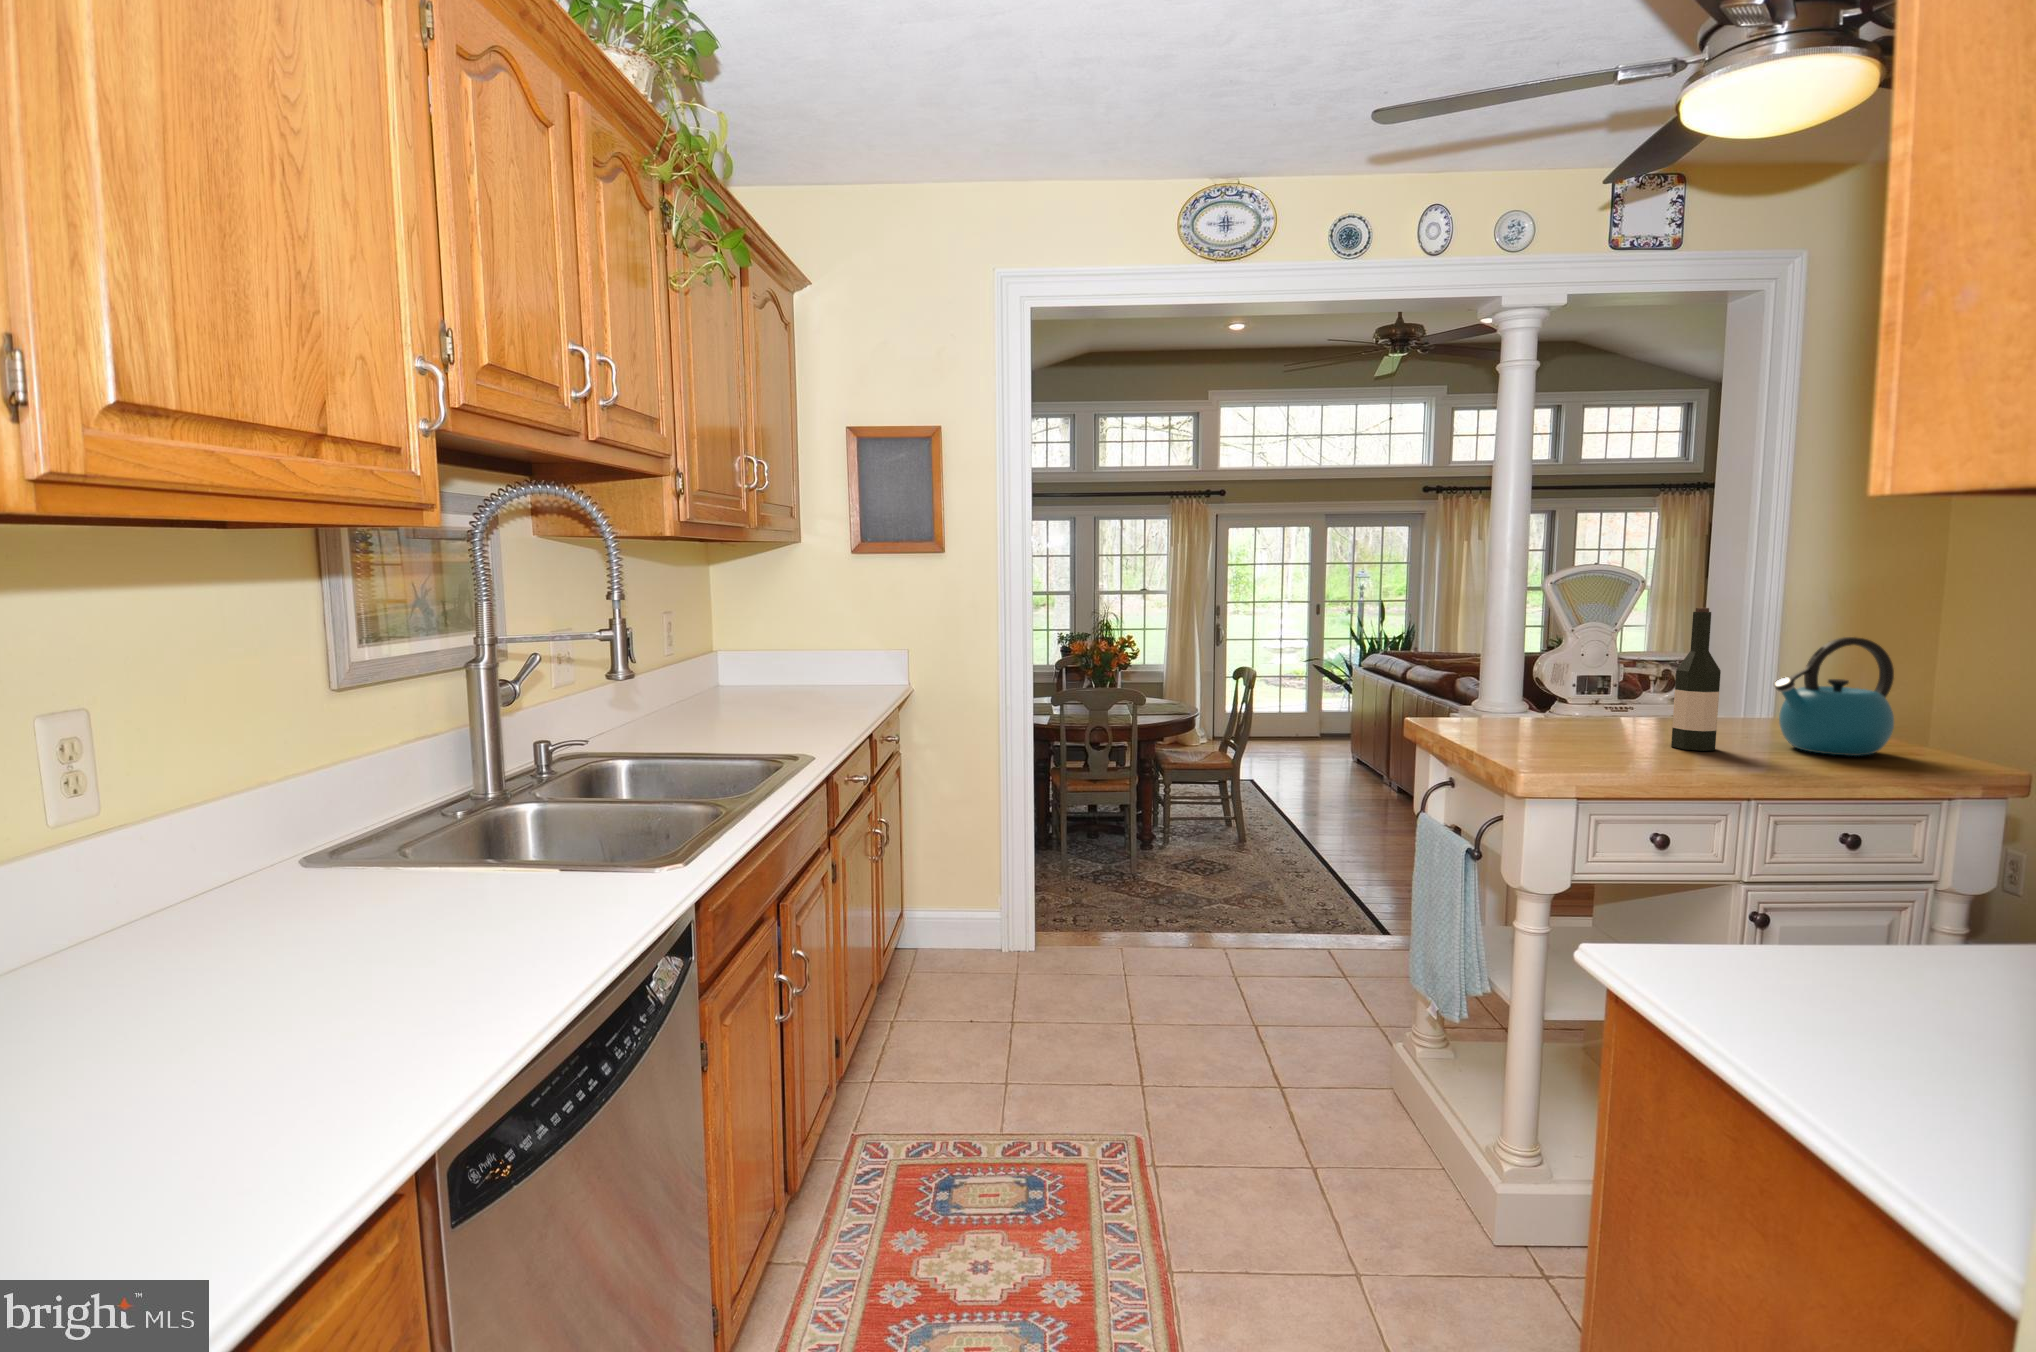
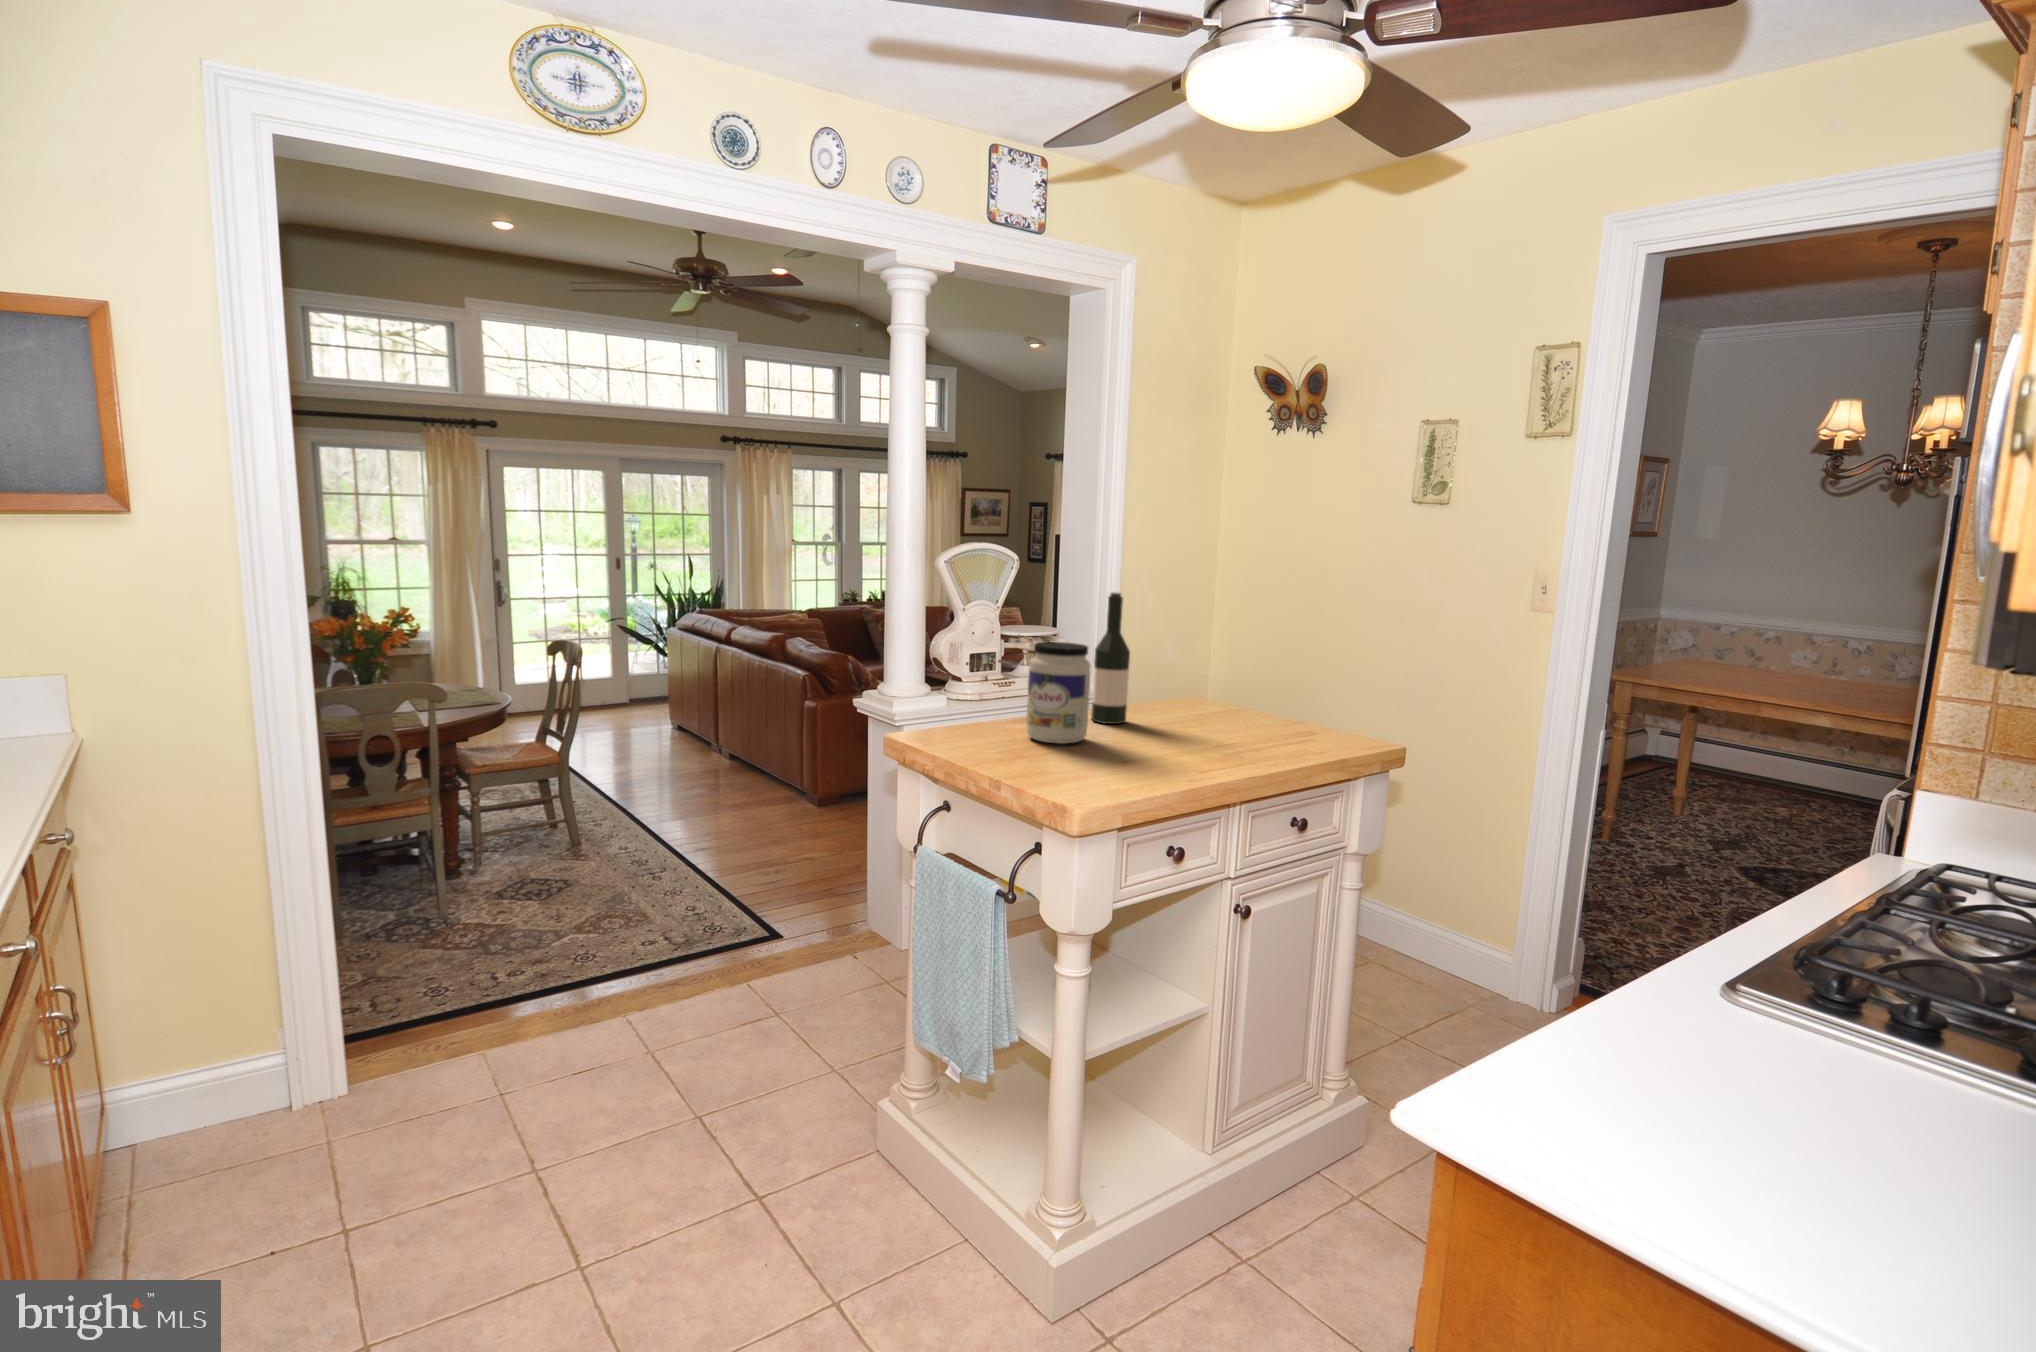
kettle: present [1774,637,1894,756] -> none [1159,618,1234,719]
jar: none [1566,658,1643,761] -> present [1026,642,1090,744]

